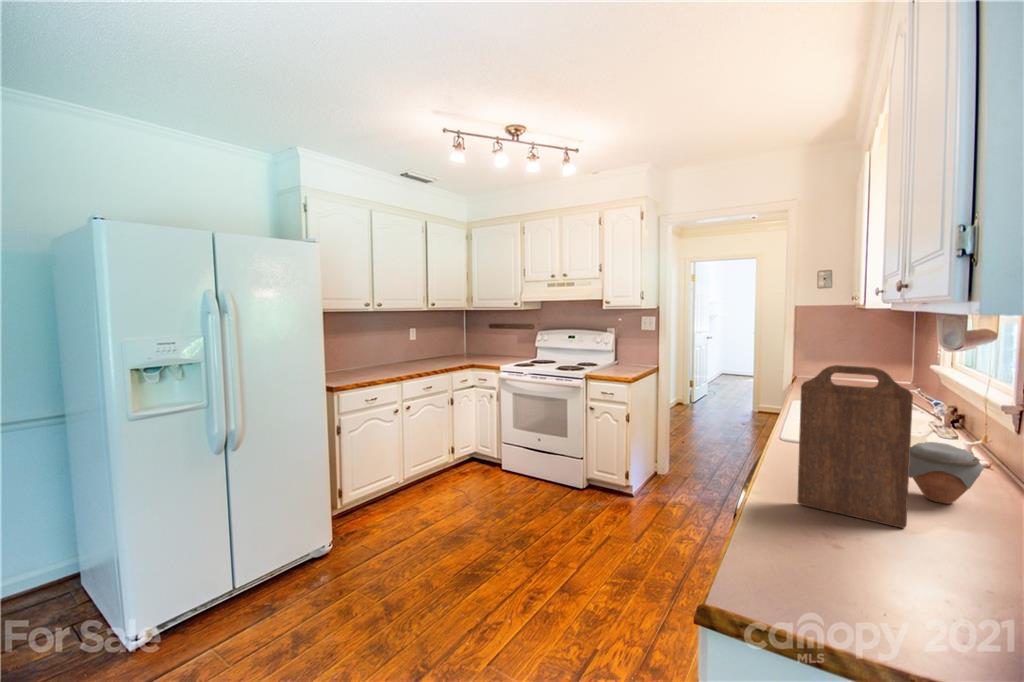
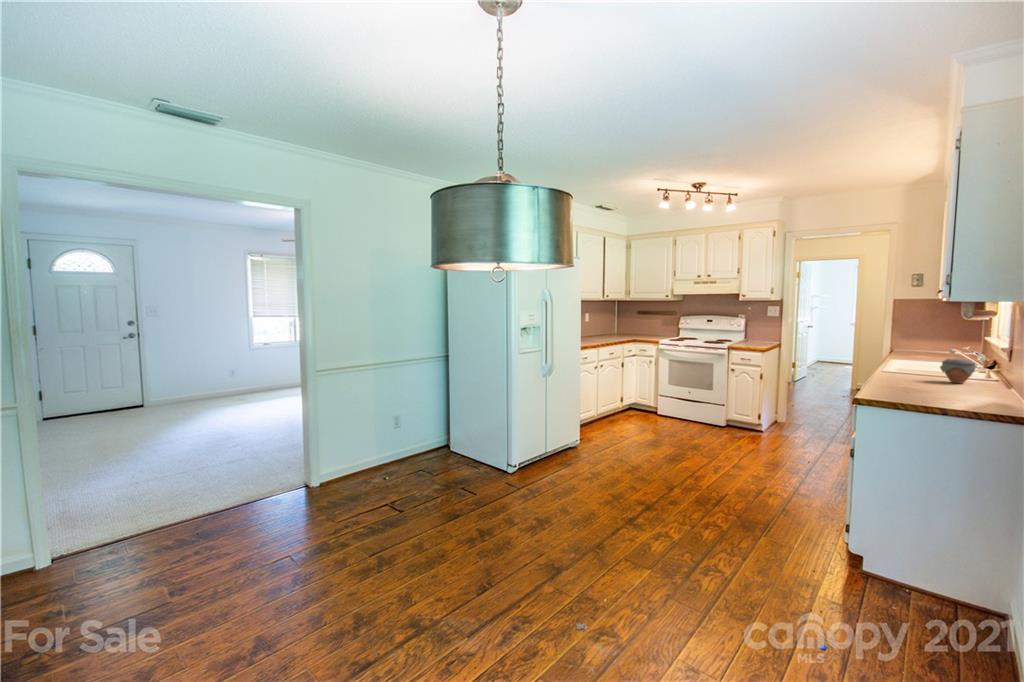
cutting board: present [797,365,913,528] -> none [888,321,940,386]

